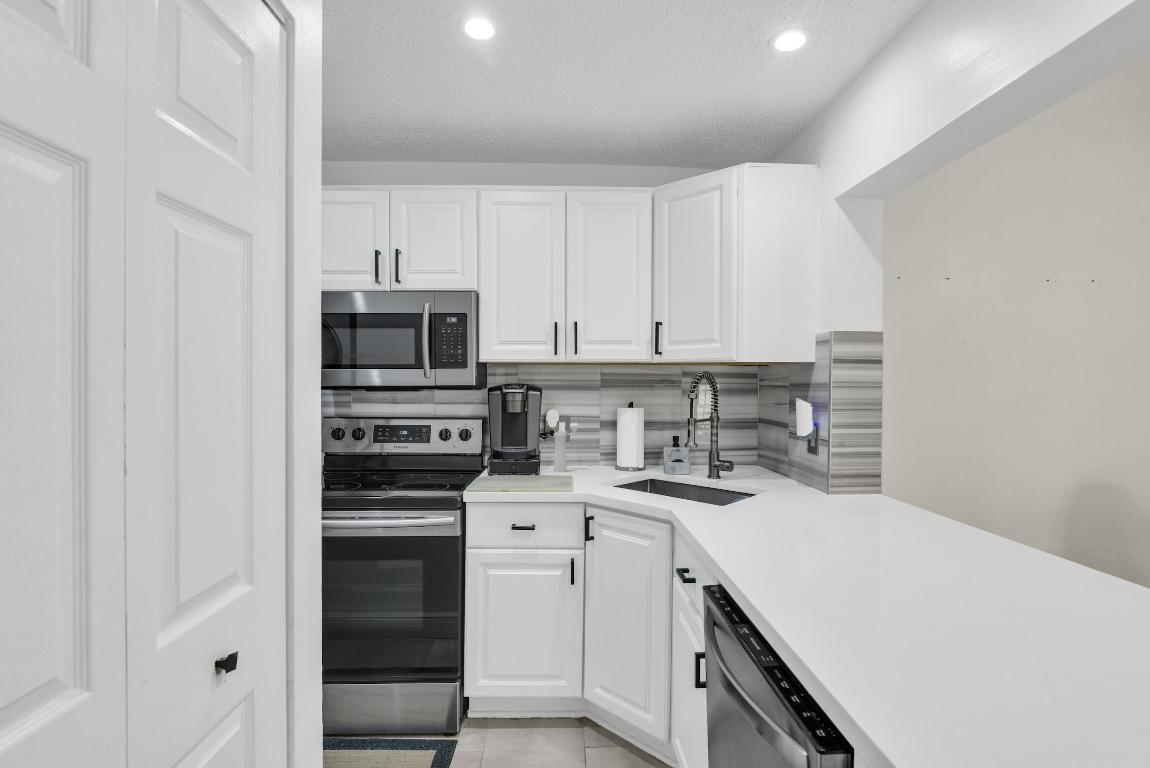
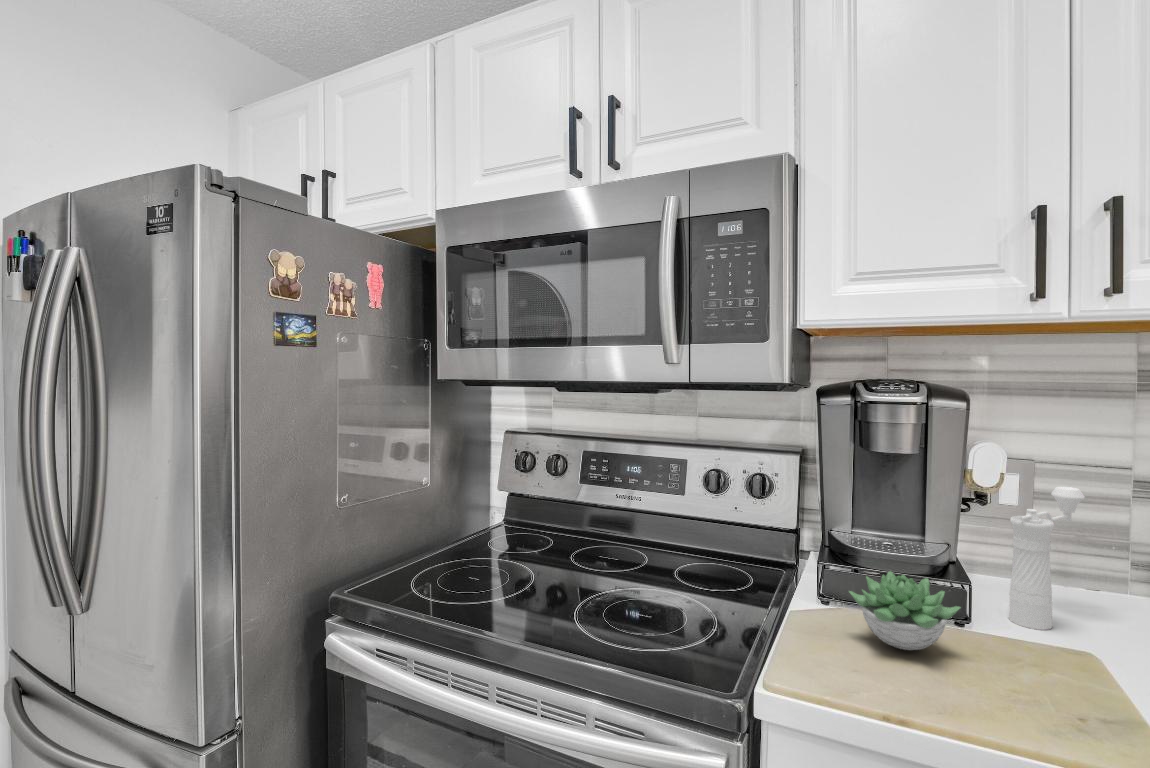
succulent plant: none [496,452,531,476] -> present [849,572,960,650]

